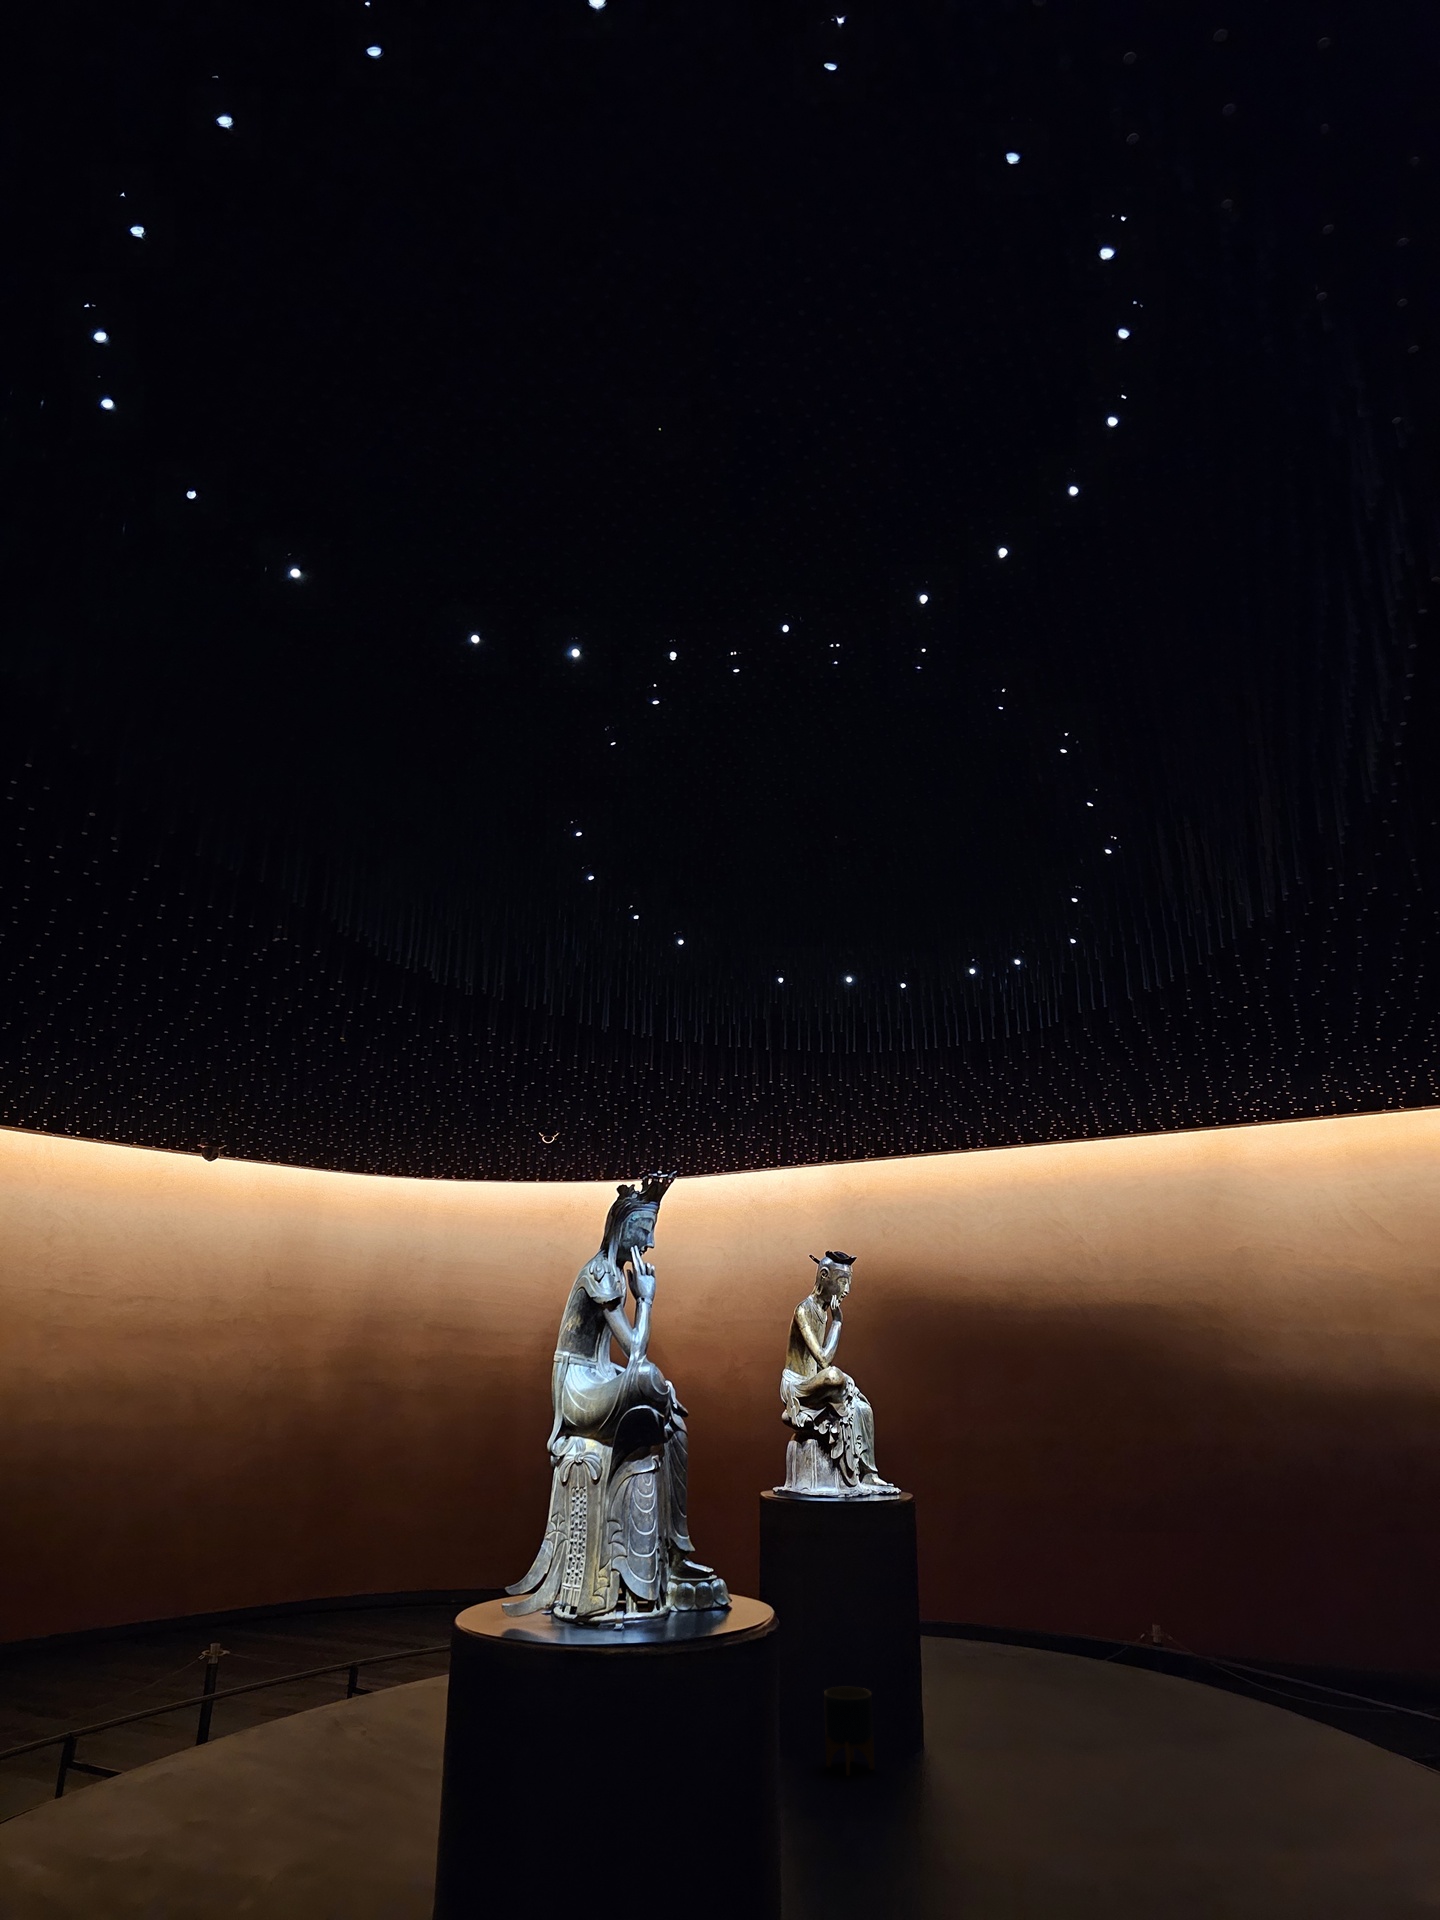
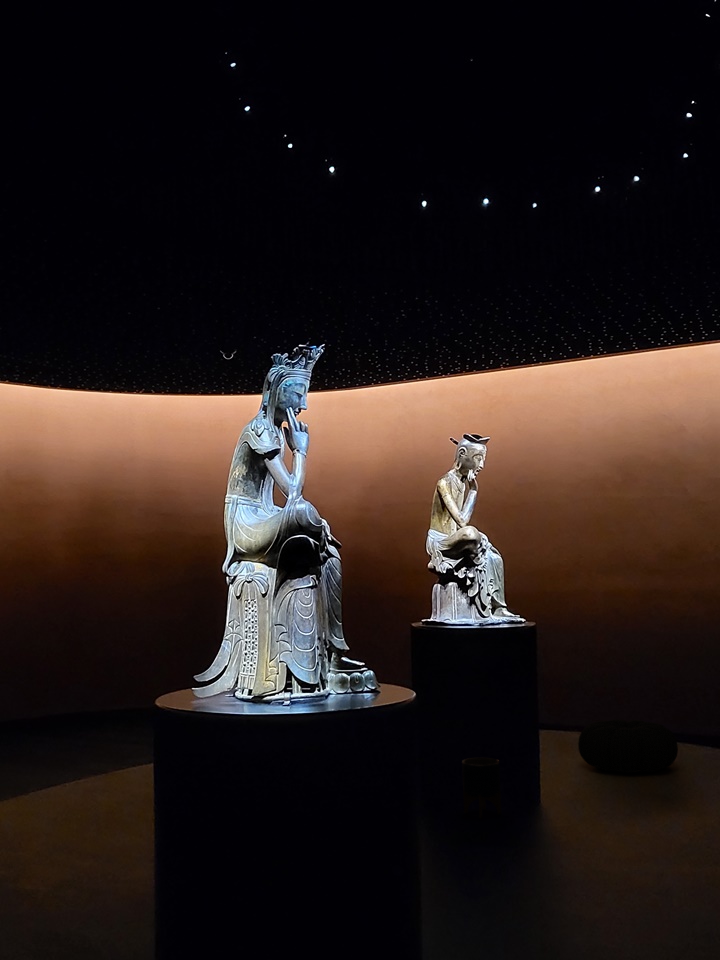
pouf: none [972,1629,1099,1708] -> present [578,719,678,773]

